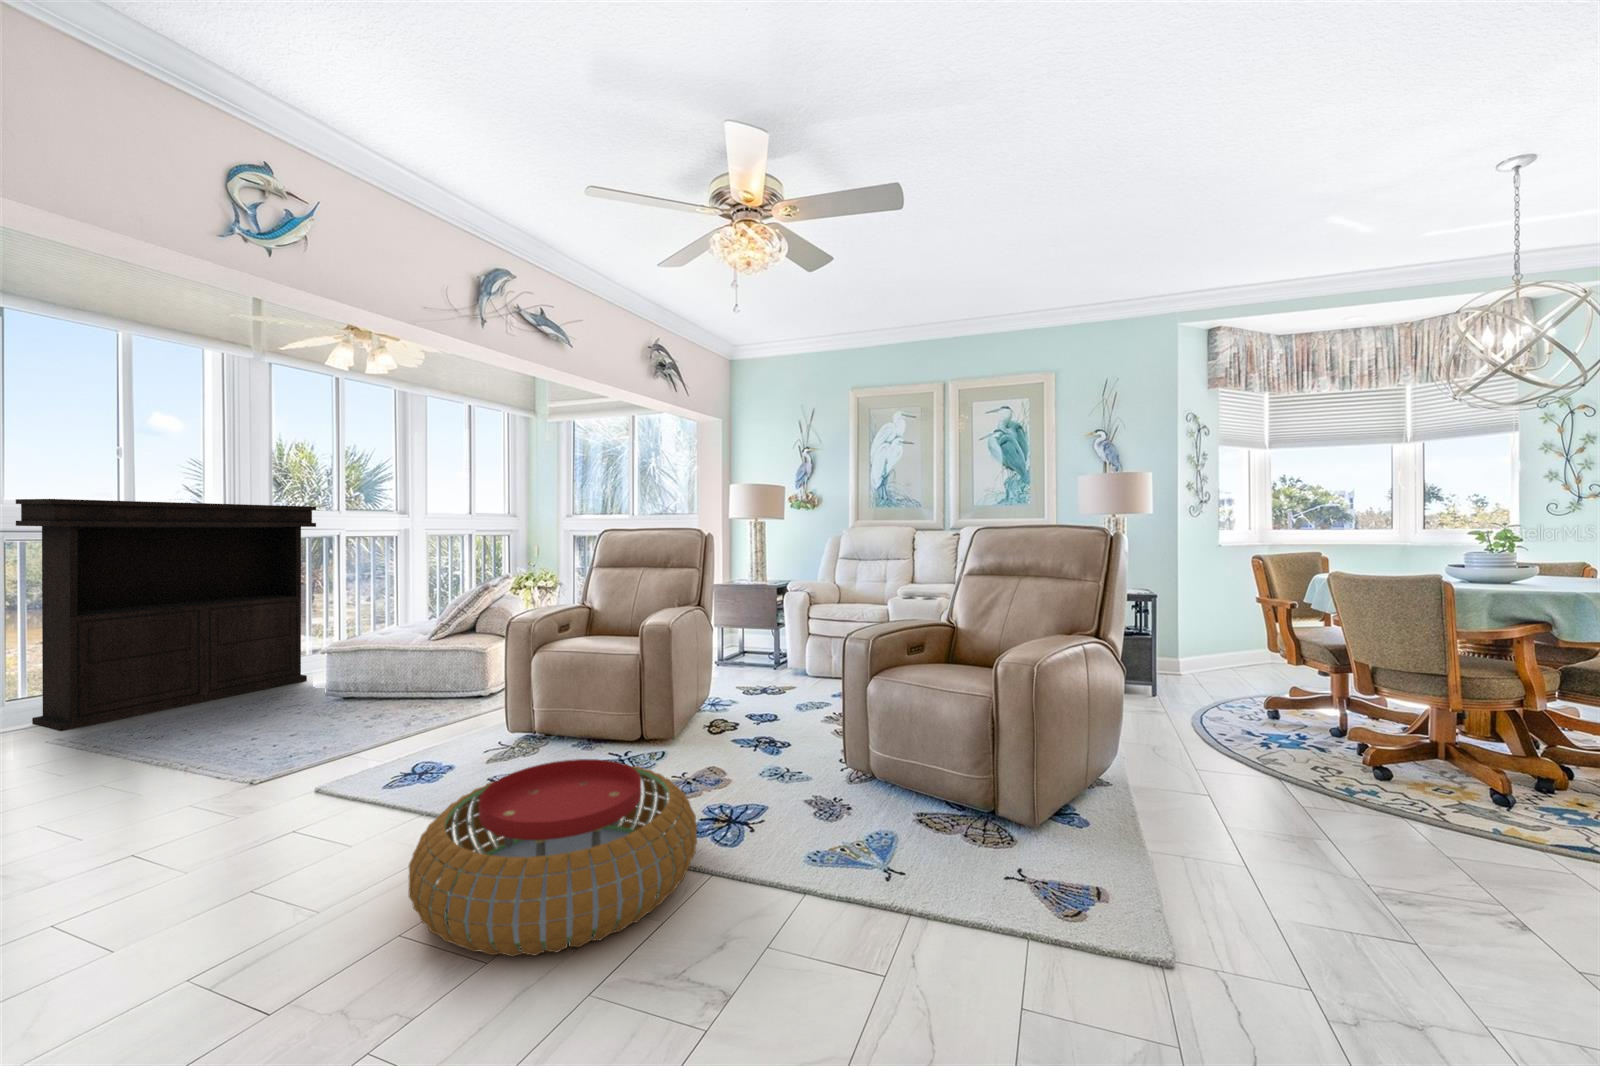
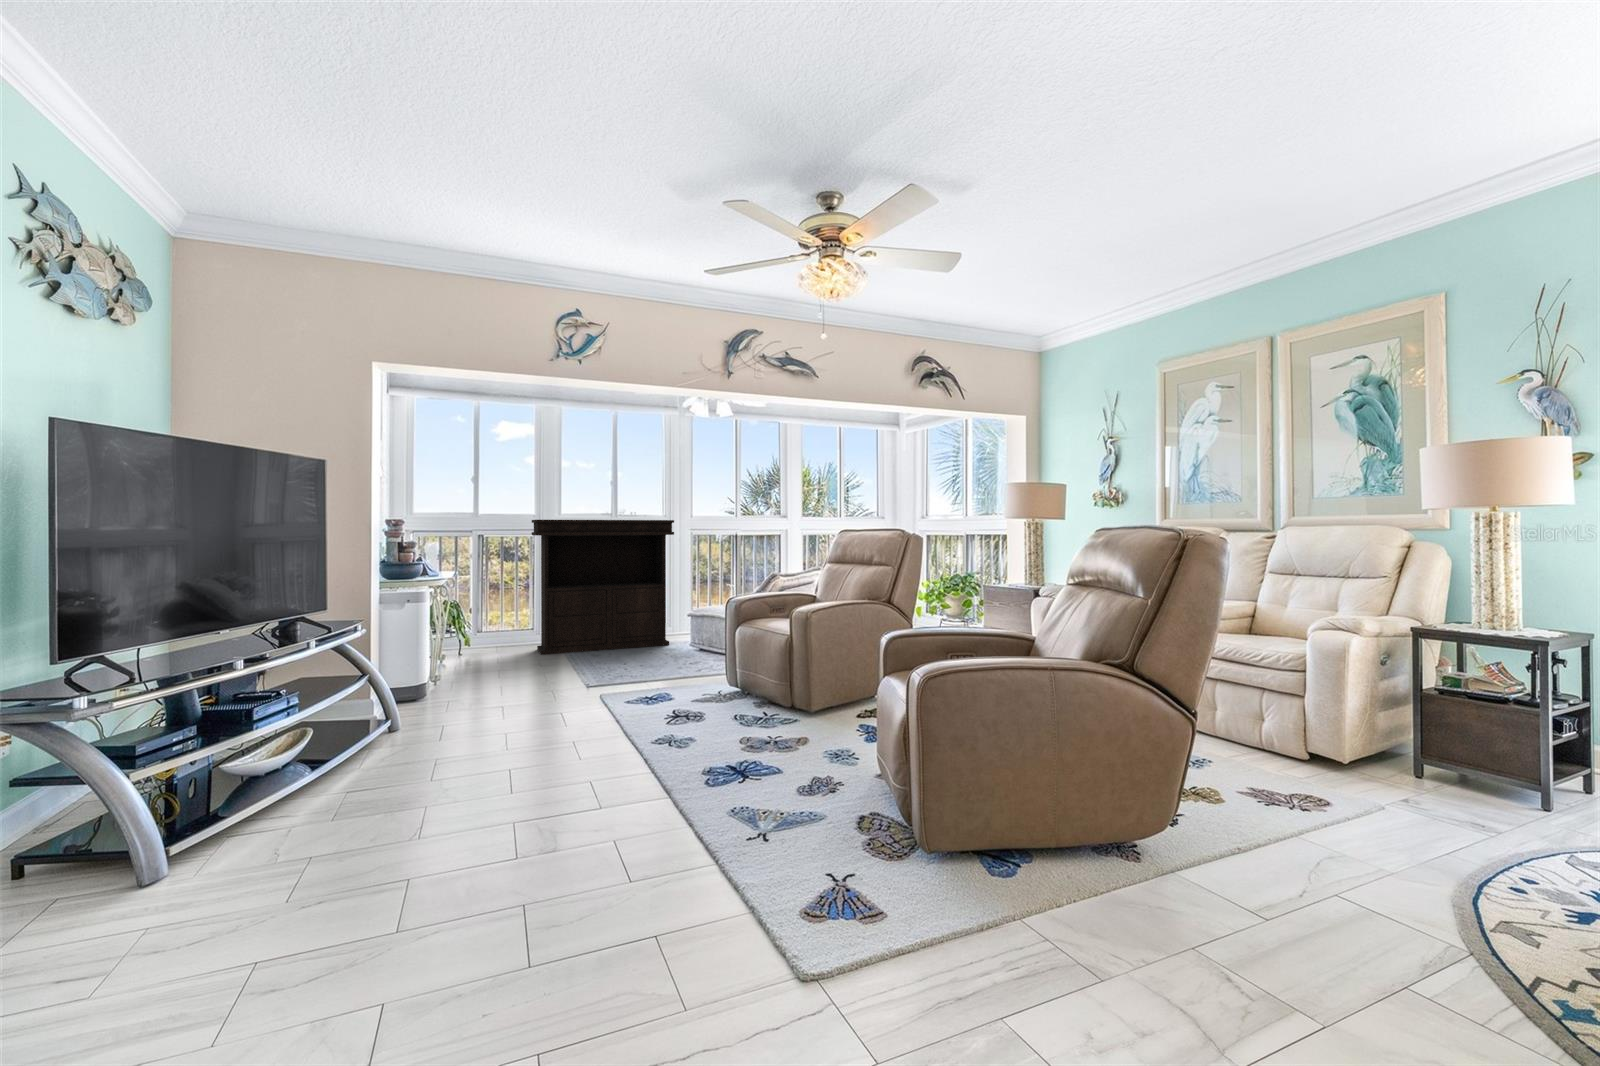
pouf: present [409,759,697,957] -> none [499,697,684,800]

